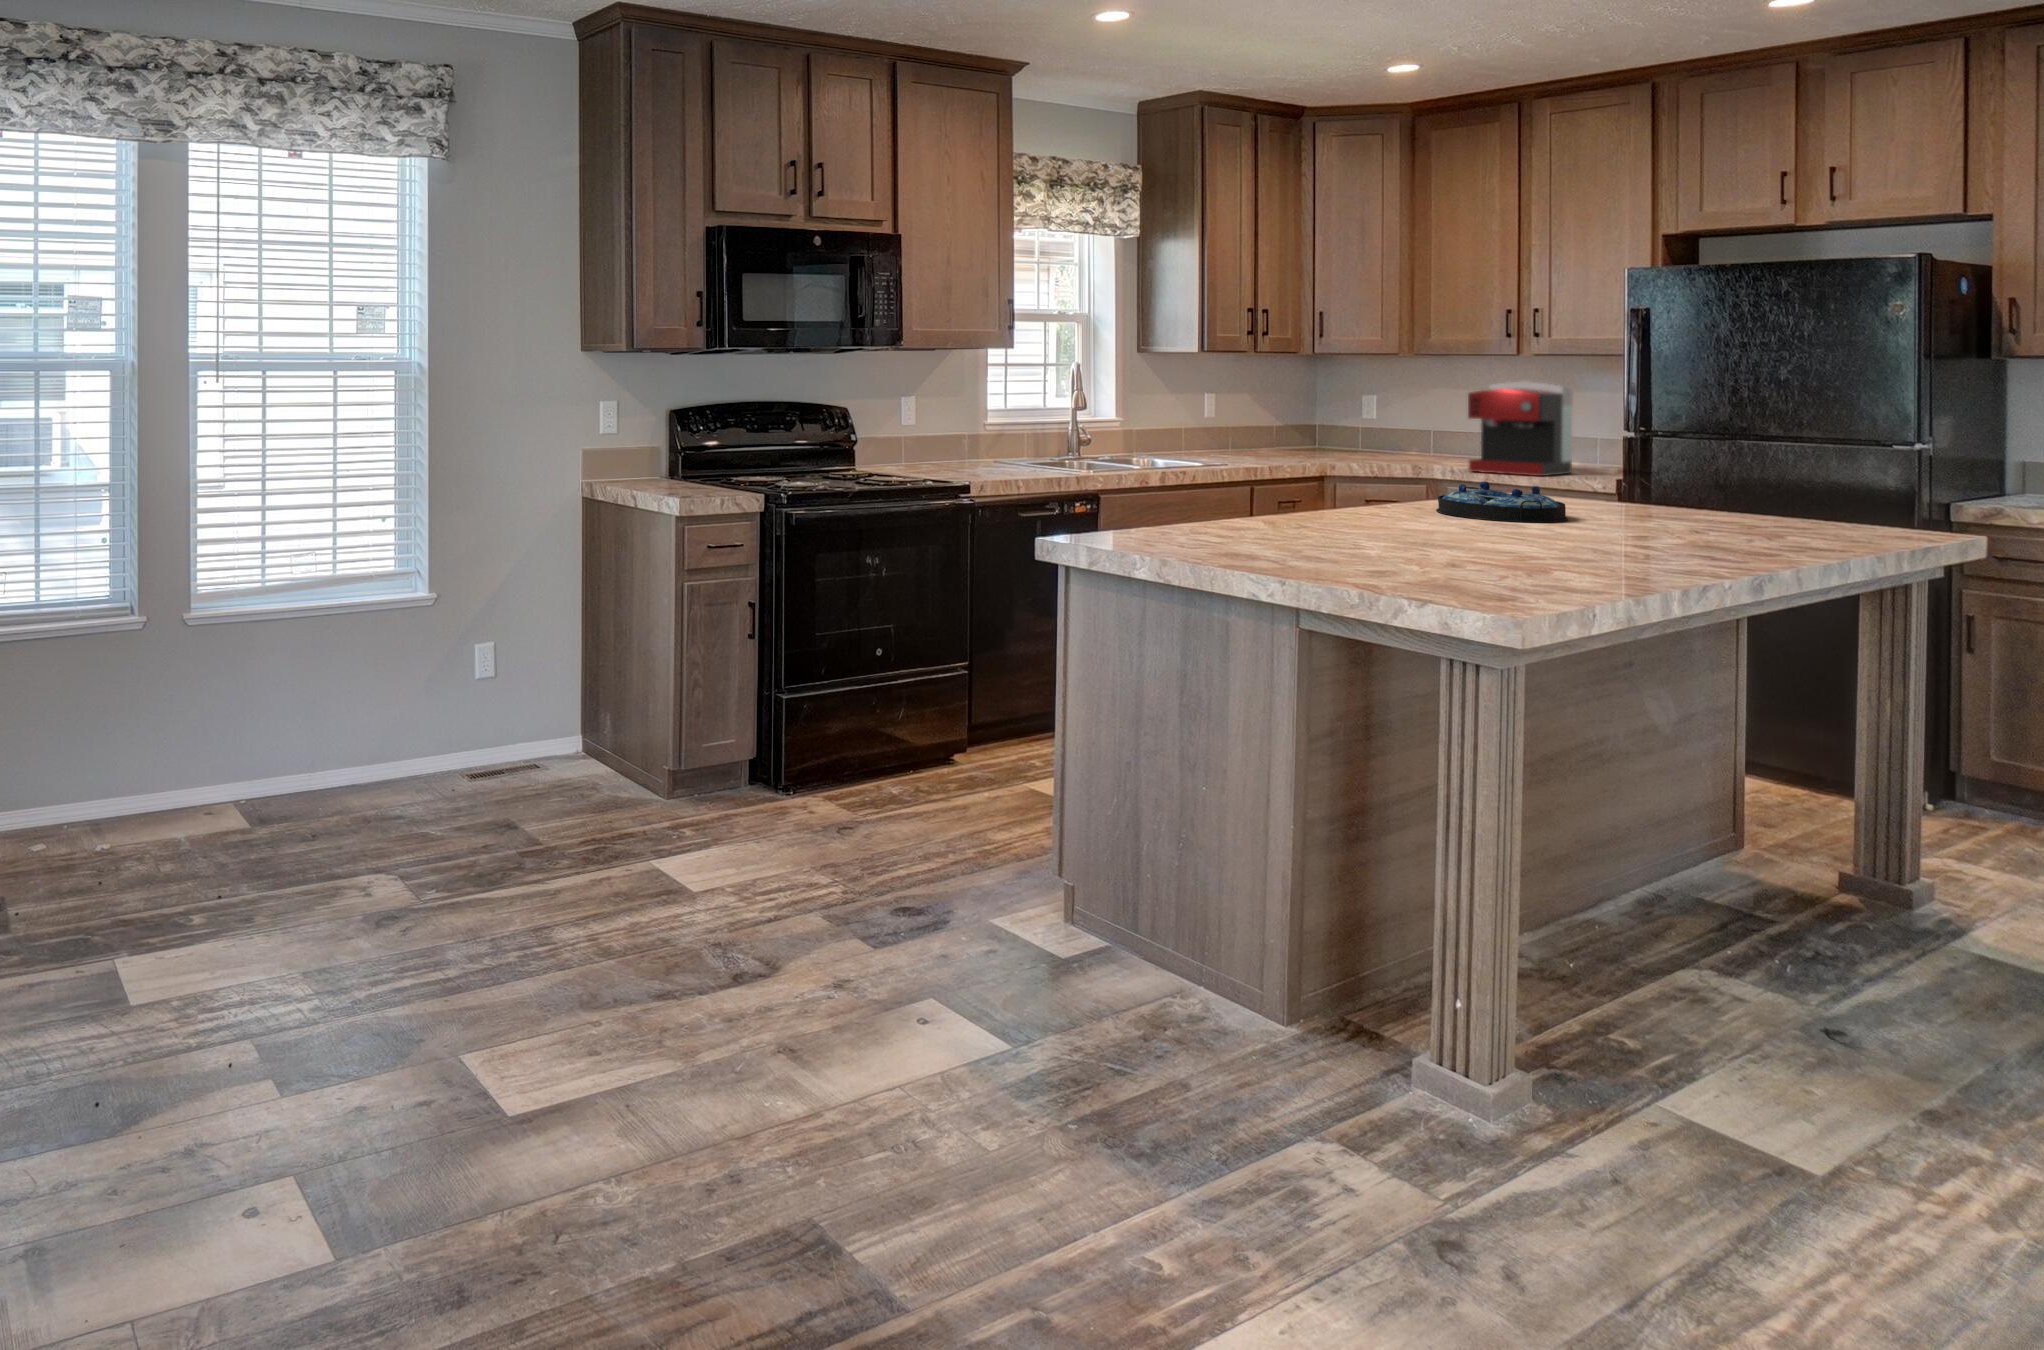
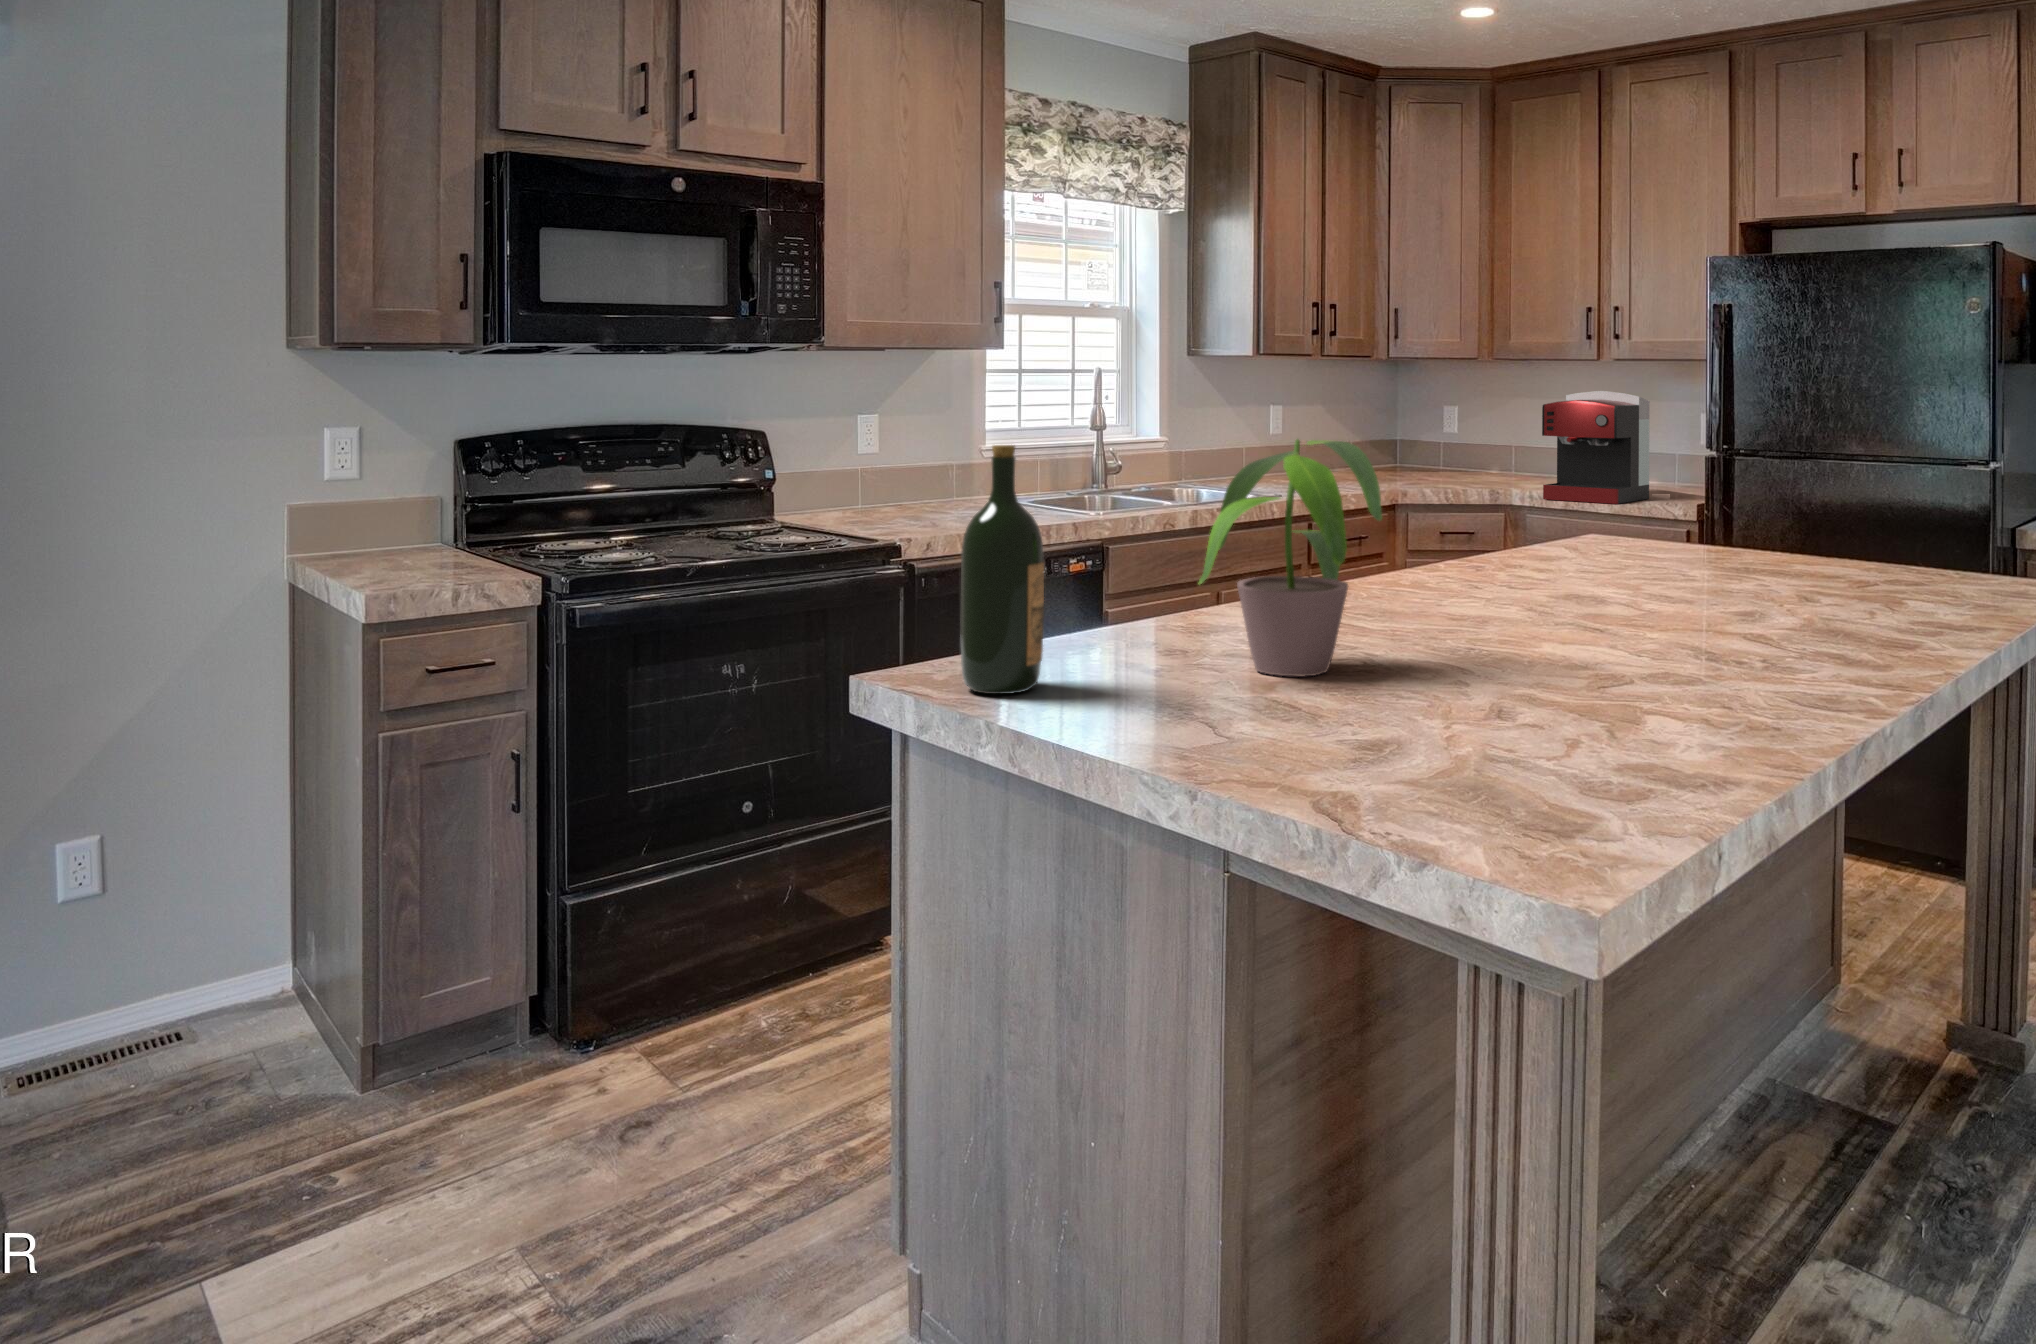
potted plant: none [1258,411,1431,554] -> present [1198,439,1382,677]
wine bottle: none [1142,413,1194,553] -> present [961,445,1044,694]
serving tray: present [1436,482,1568,522] -> none [1476,525,1629,585]

